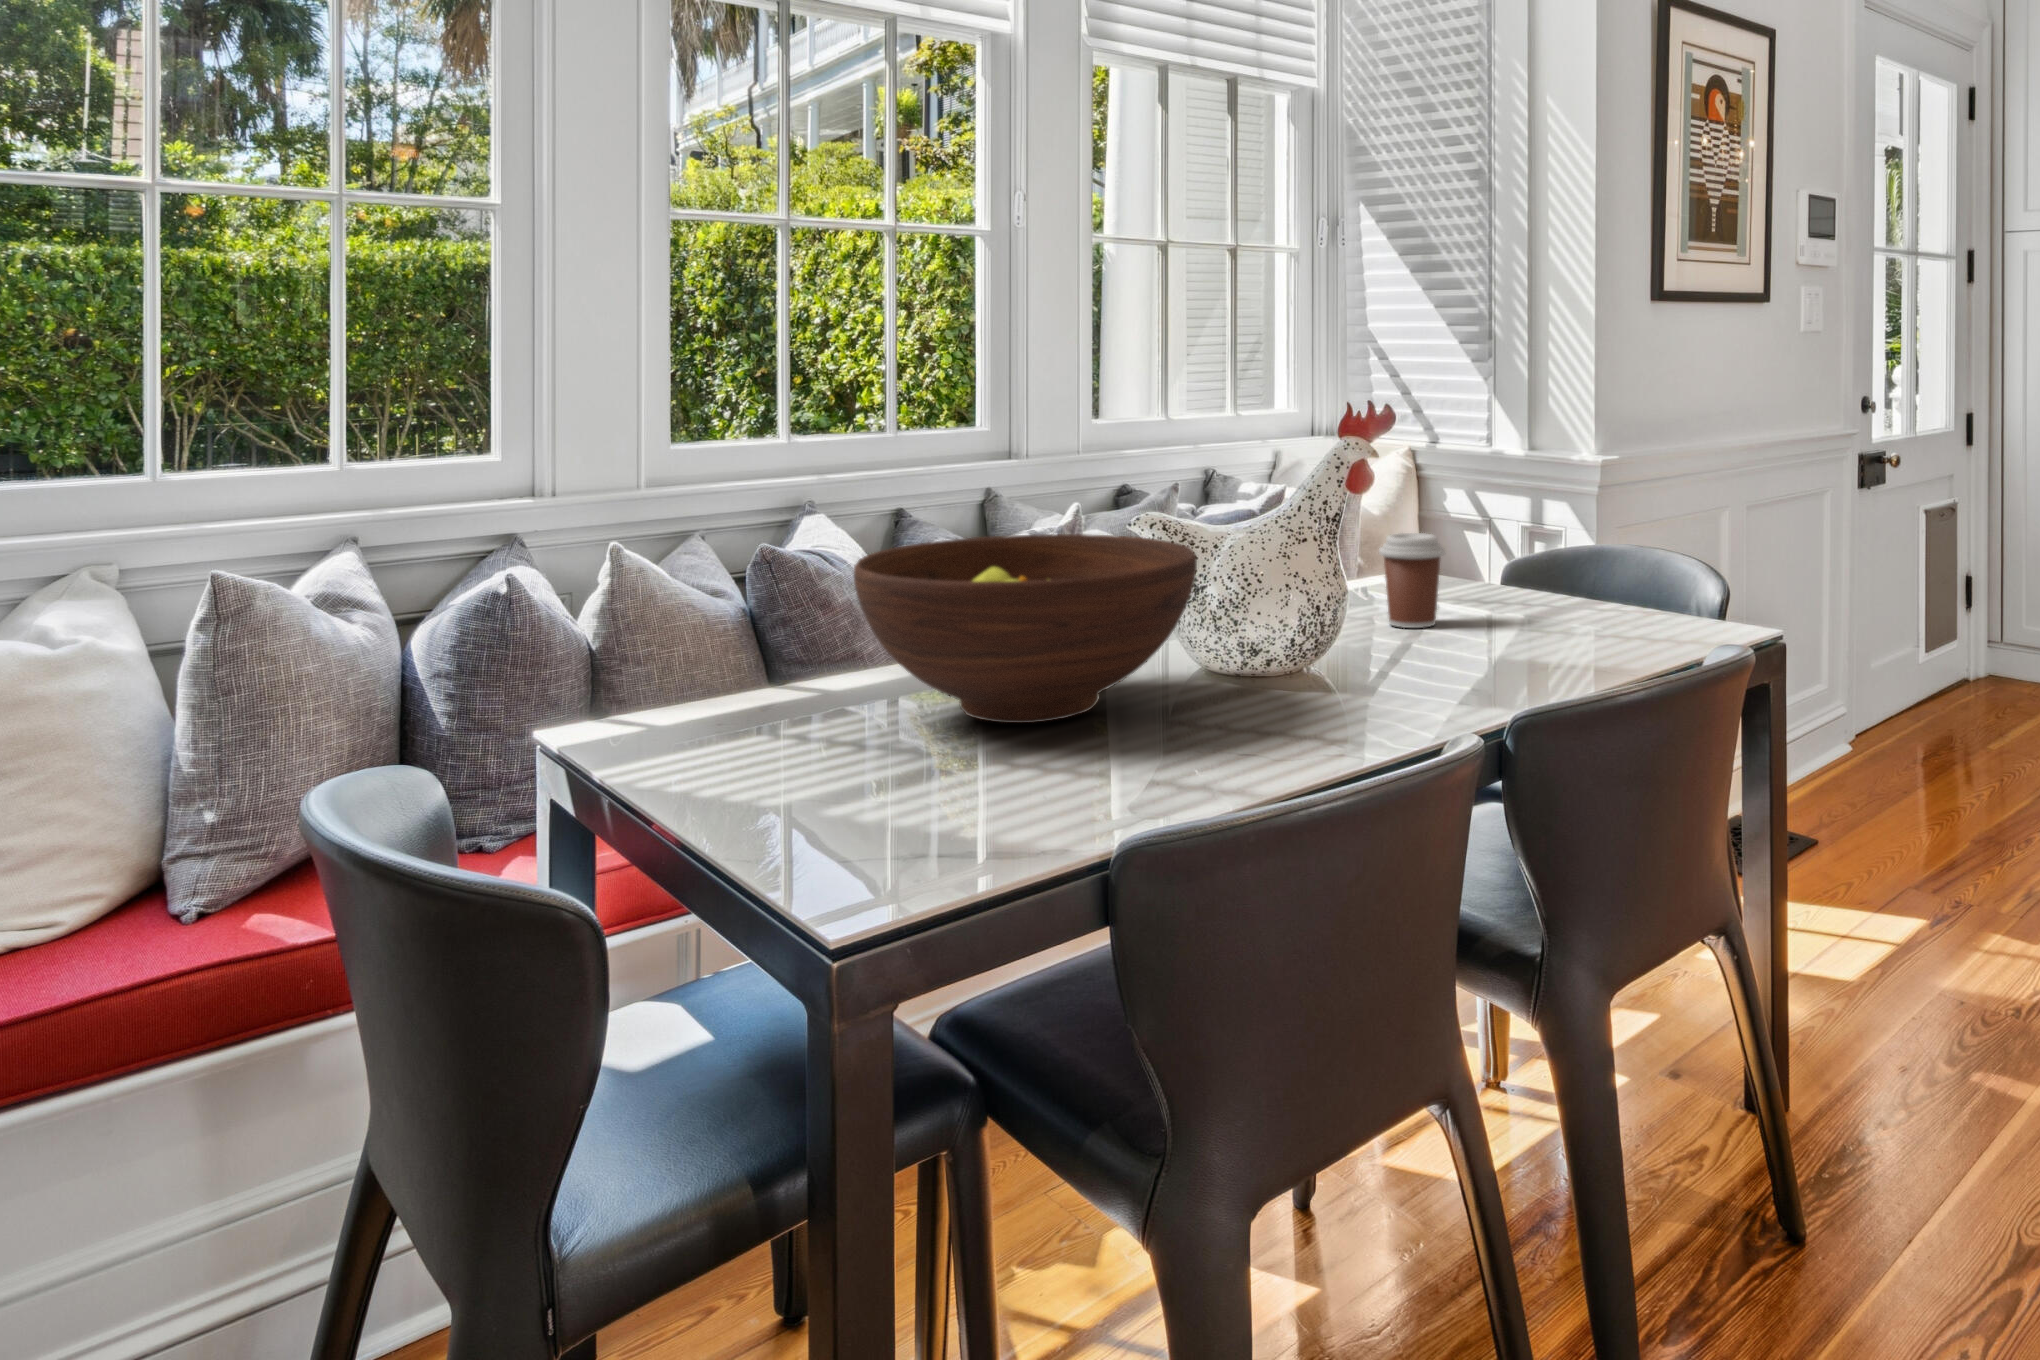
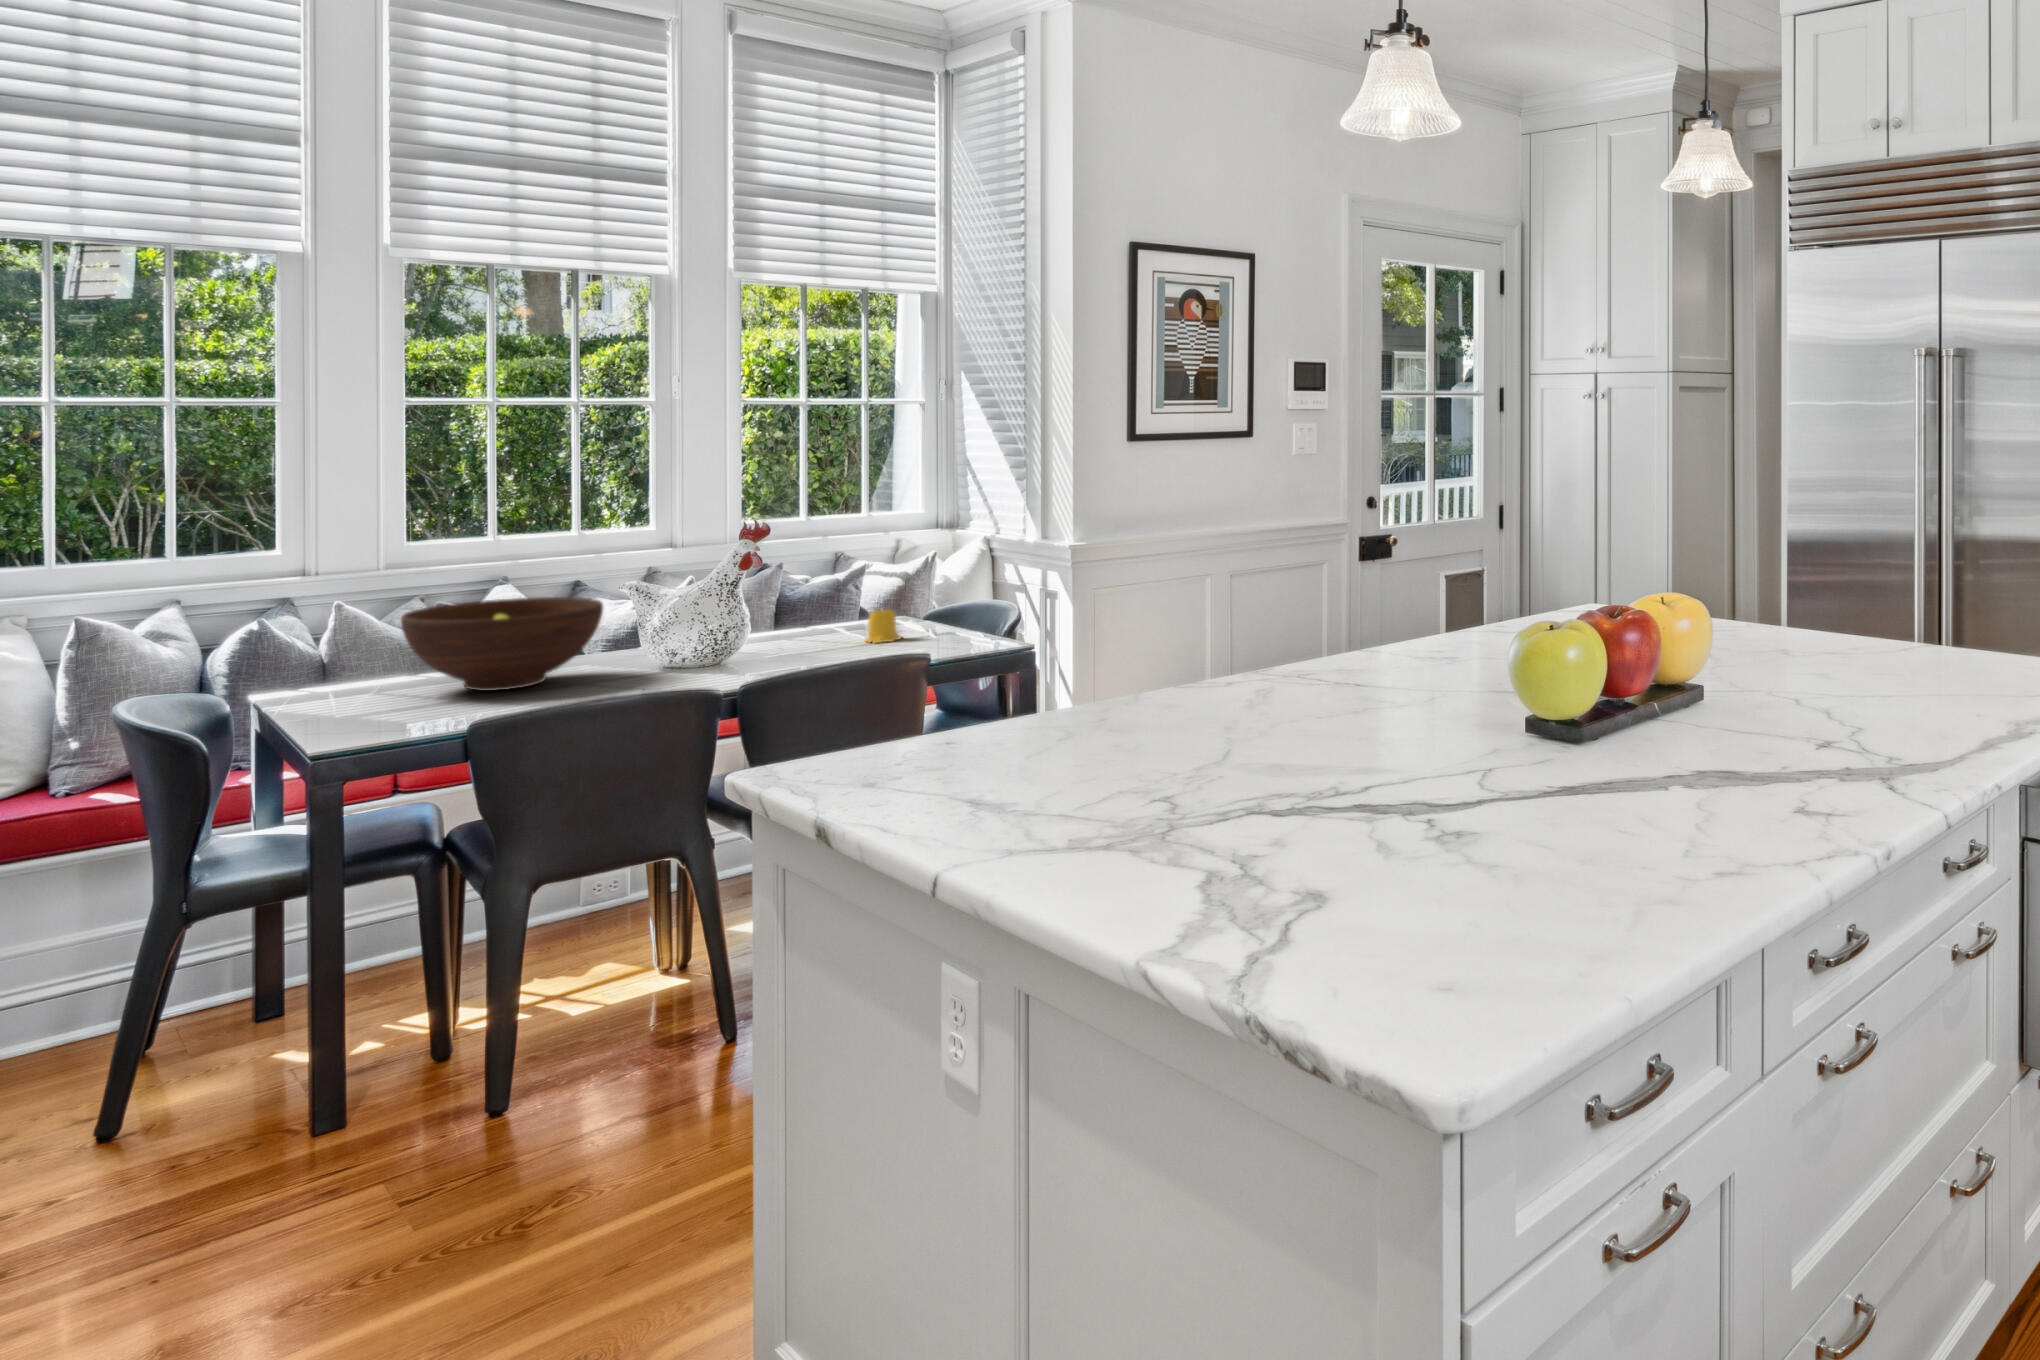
coffee cup: present [1379,533,1445,628] -> none [789,595,831,649]
candle: none [1479,554,1541,617] -> present [865,609,902,643]

